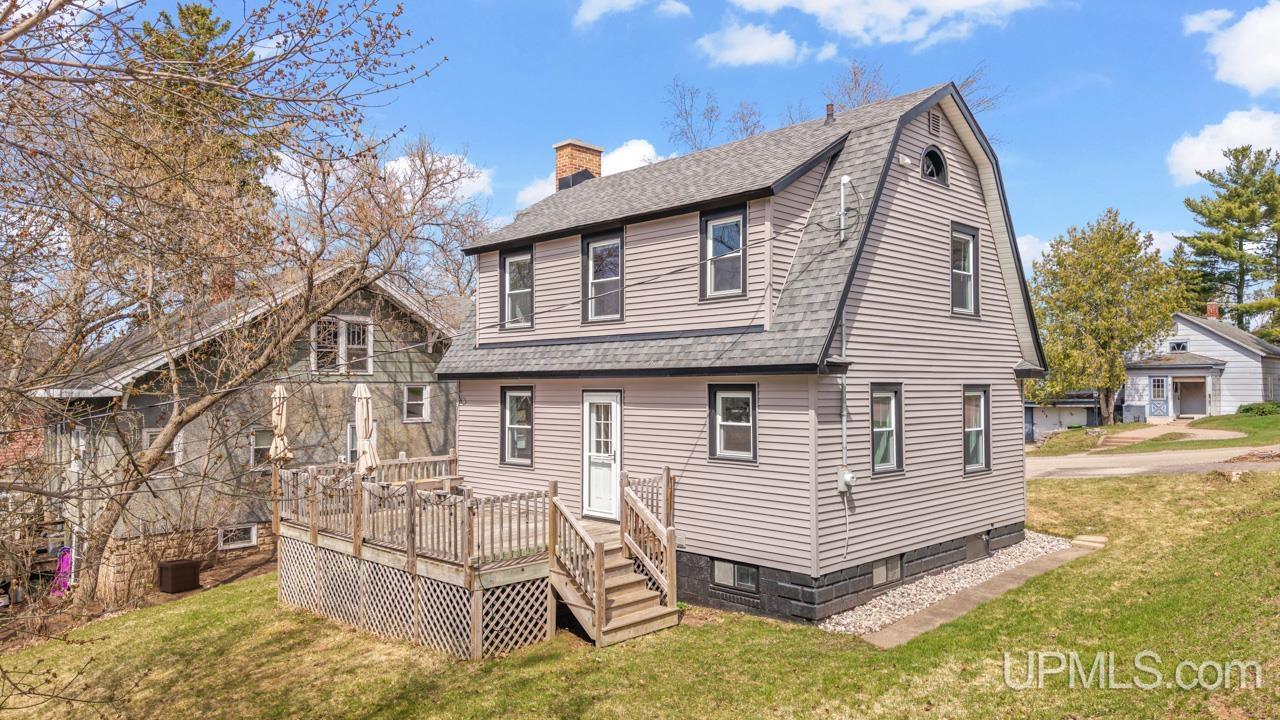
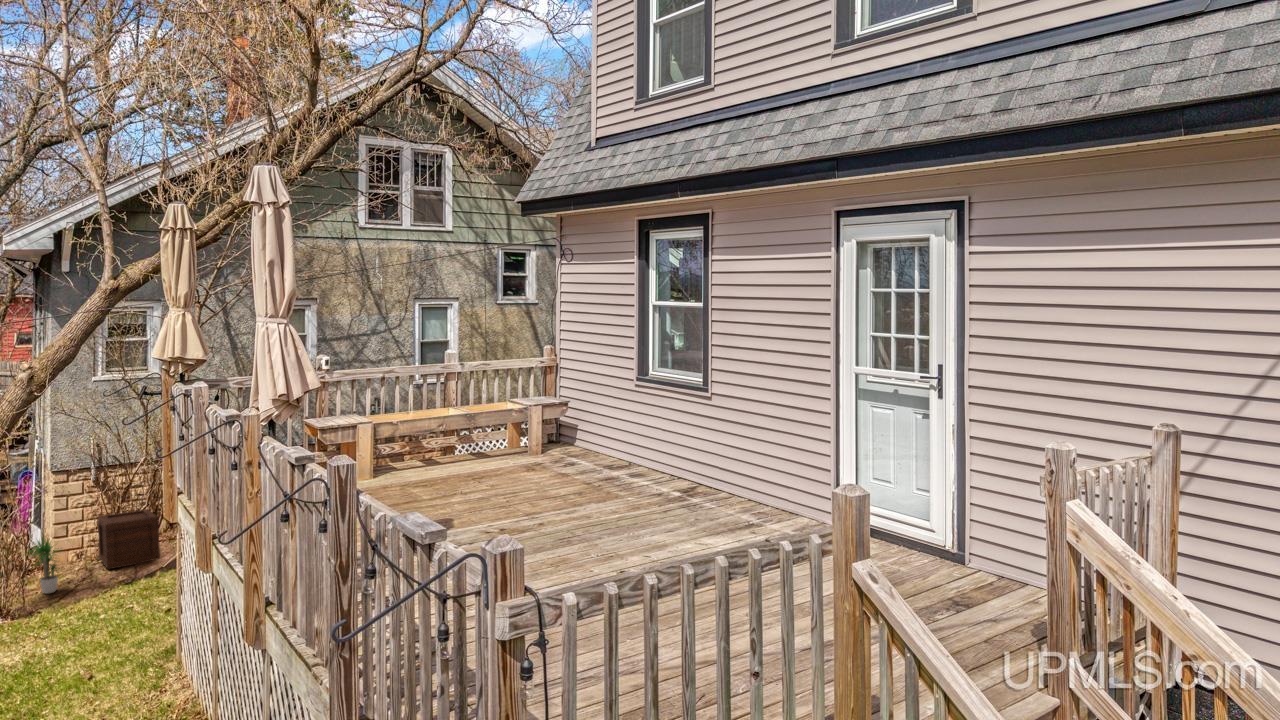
potted plant: none [133,568,157,603] -> present [29,538,60,594]

